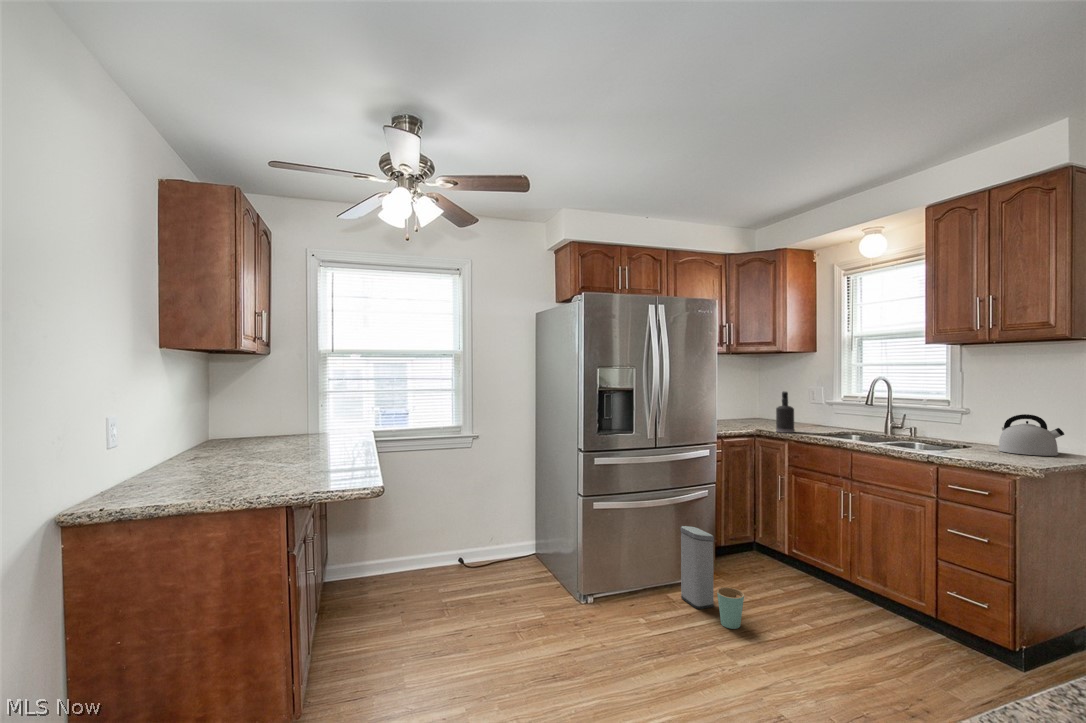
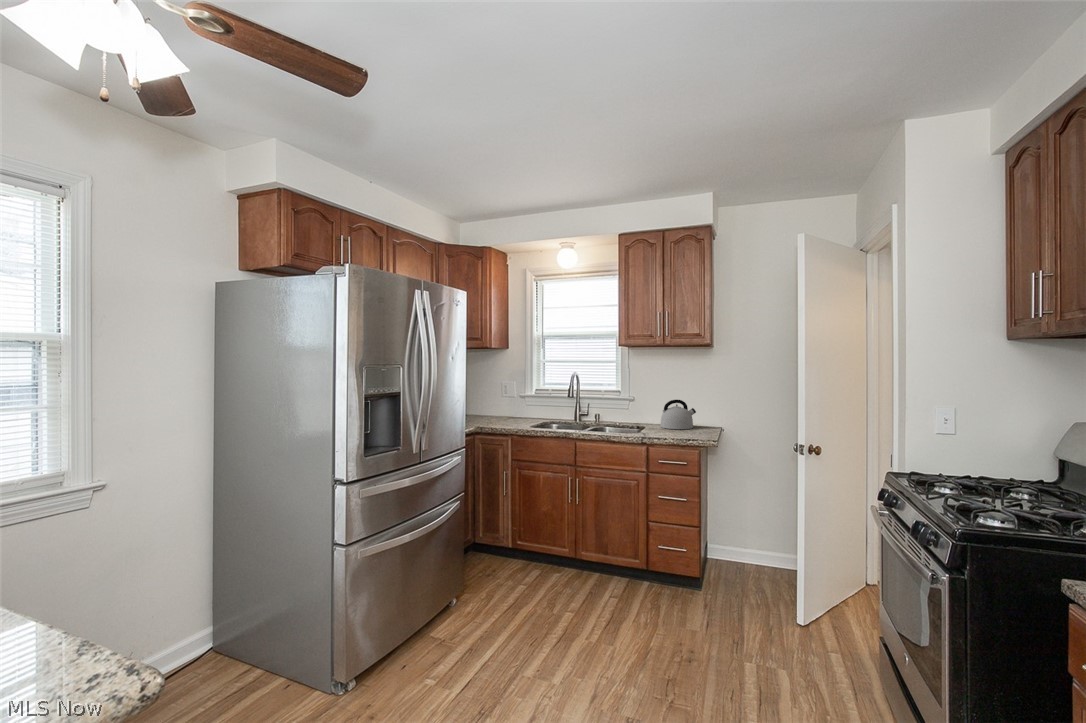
spray bottle: present [776,391,795,433] -> none [495,389,511,429]
trash can: present [681,526,744,629] -> none [445,546,527,646]

